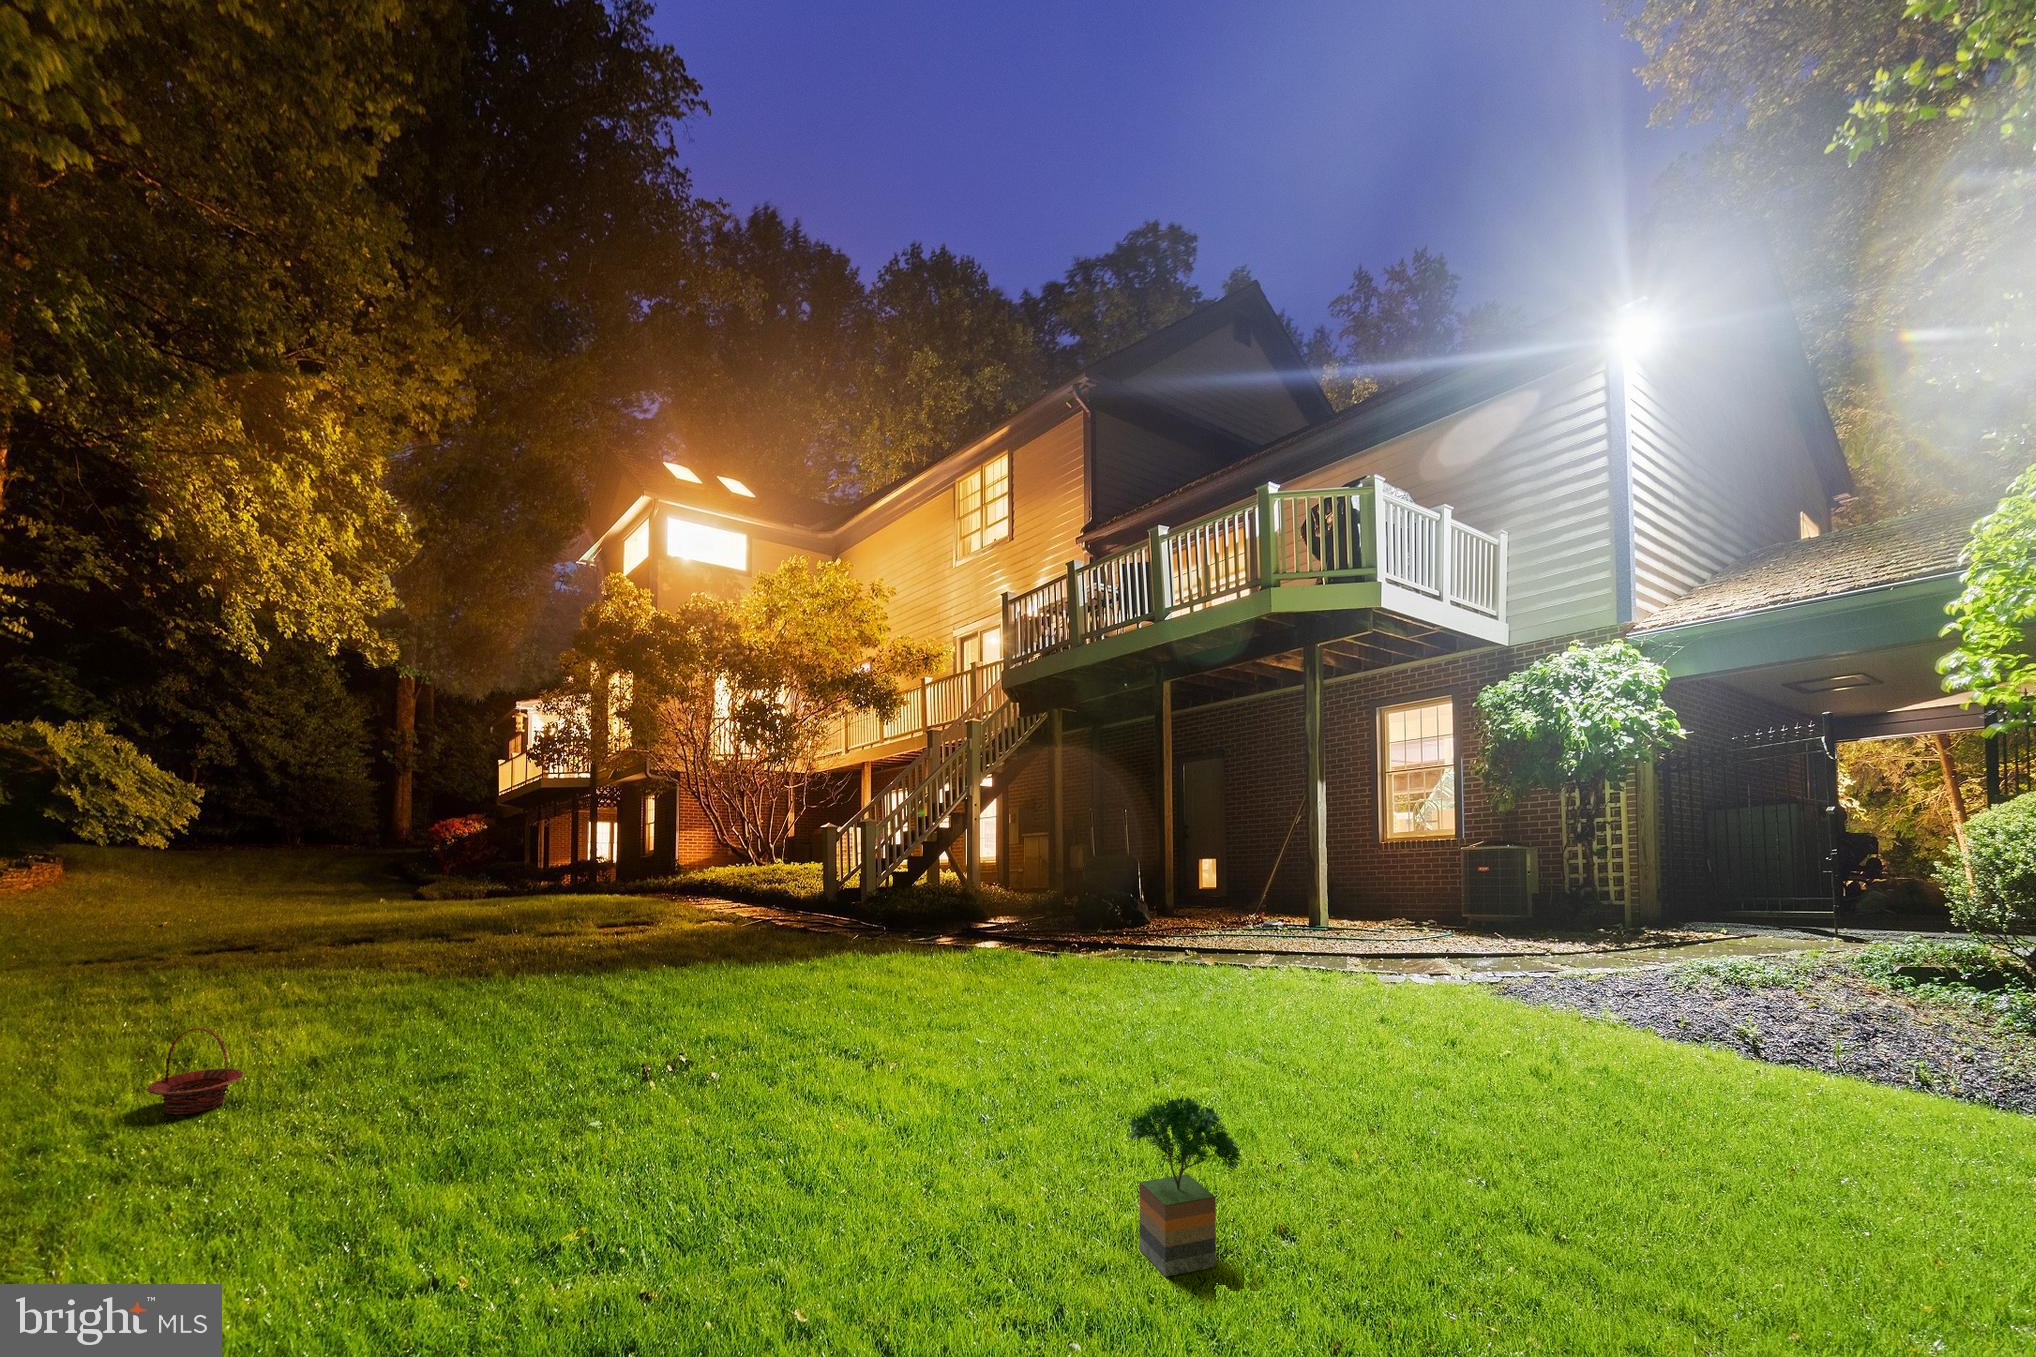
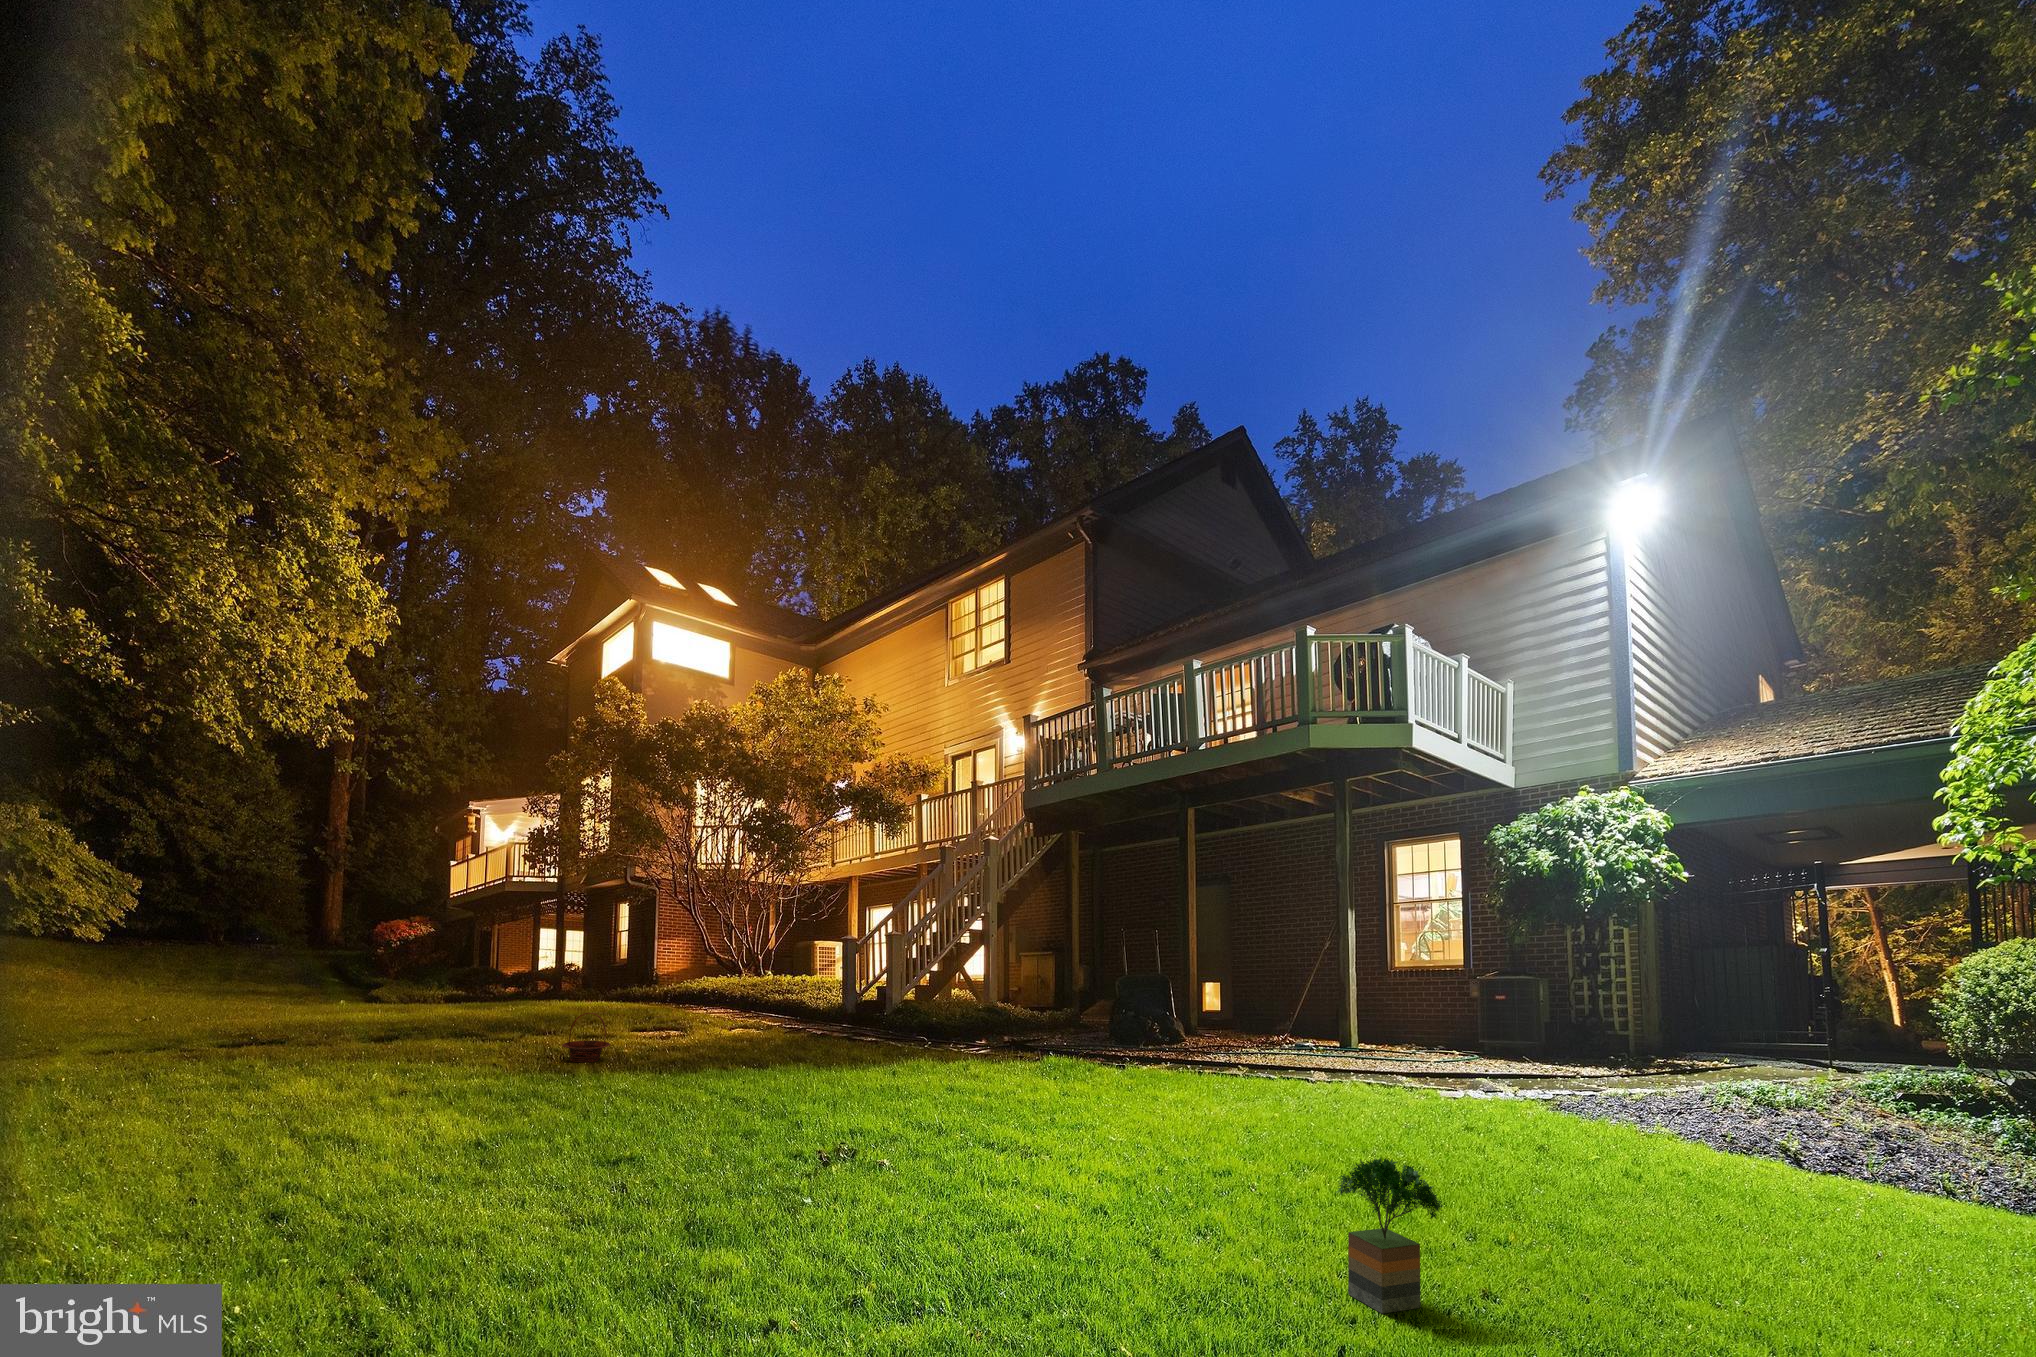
basket: present [146,1028,244,1115] -> present [562,1013,610,1063]

